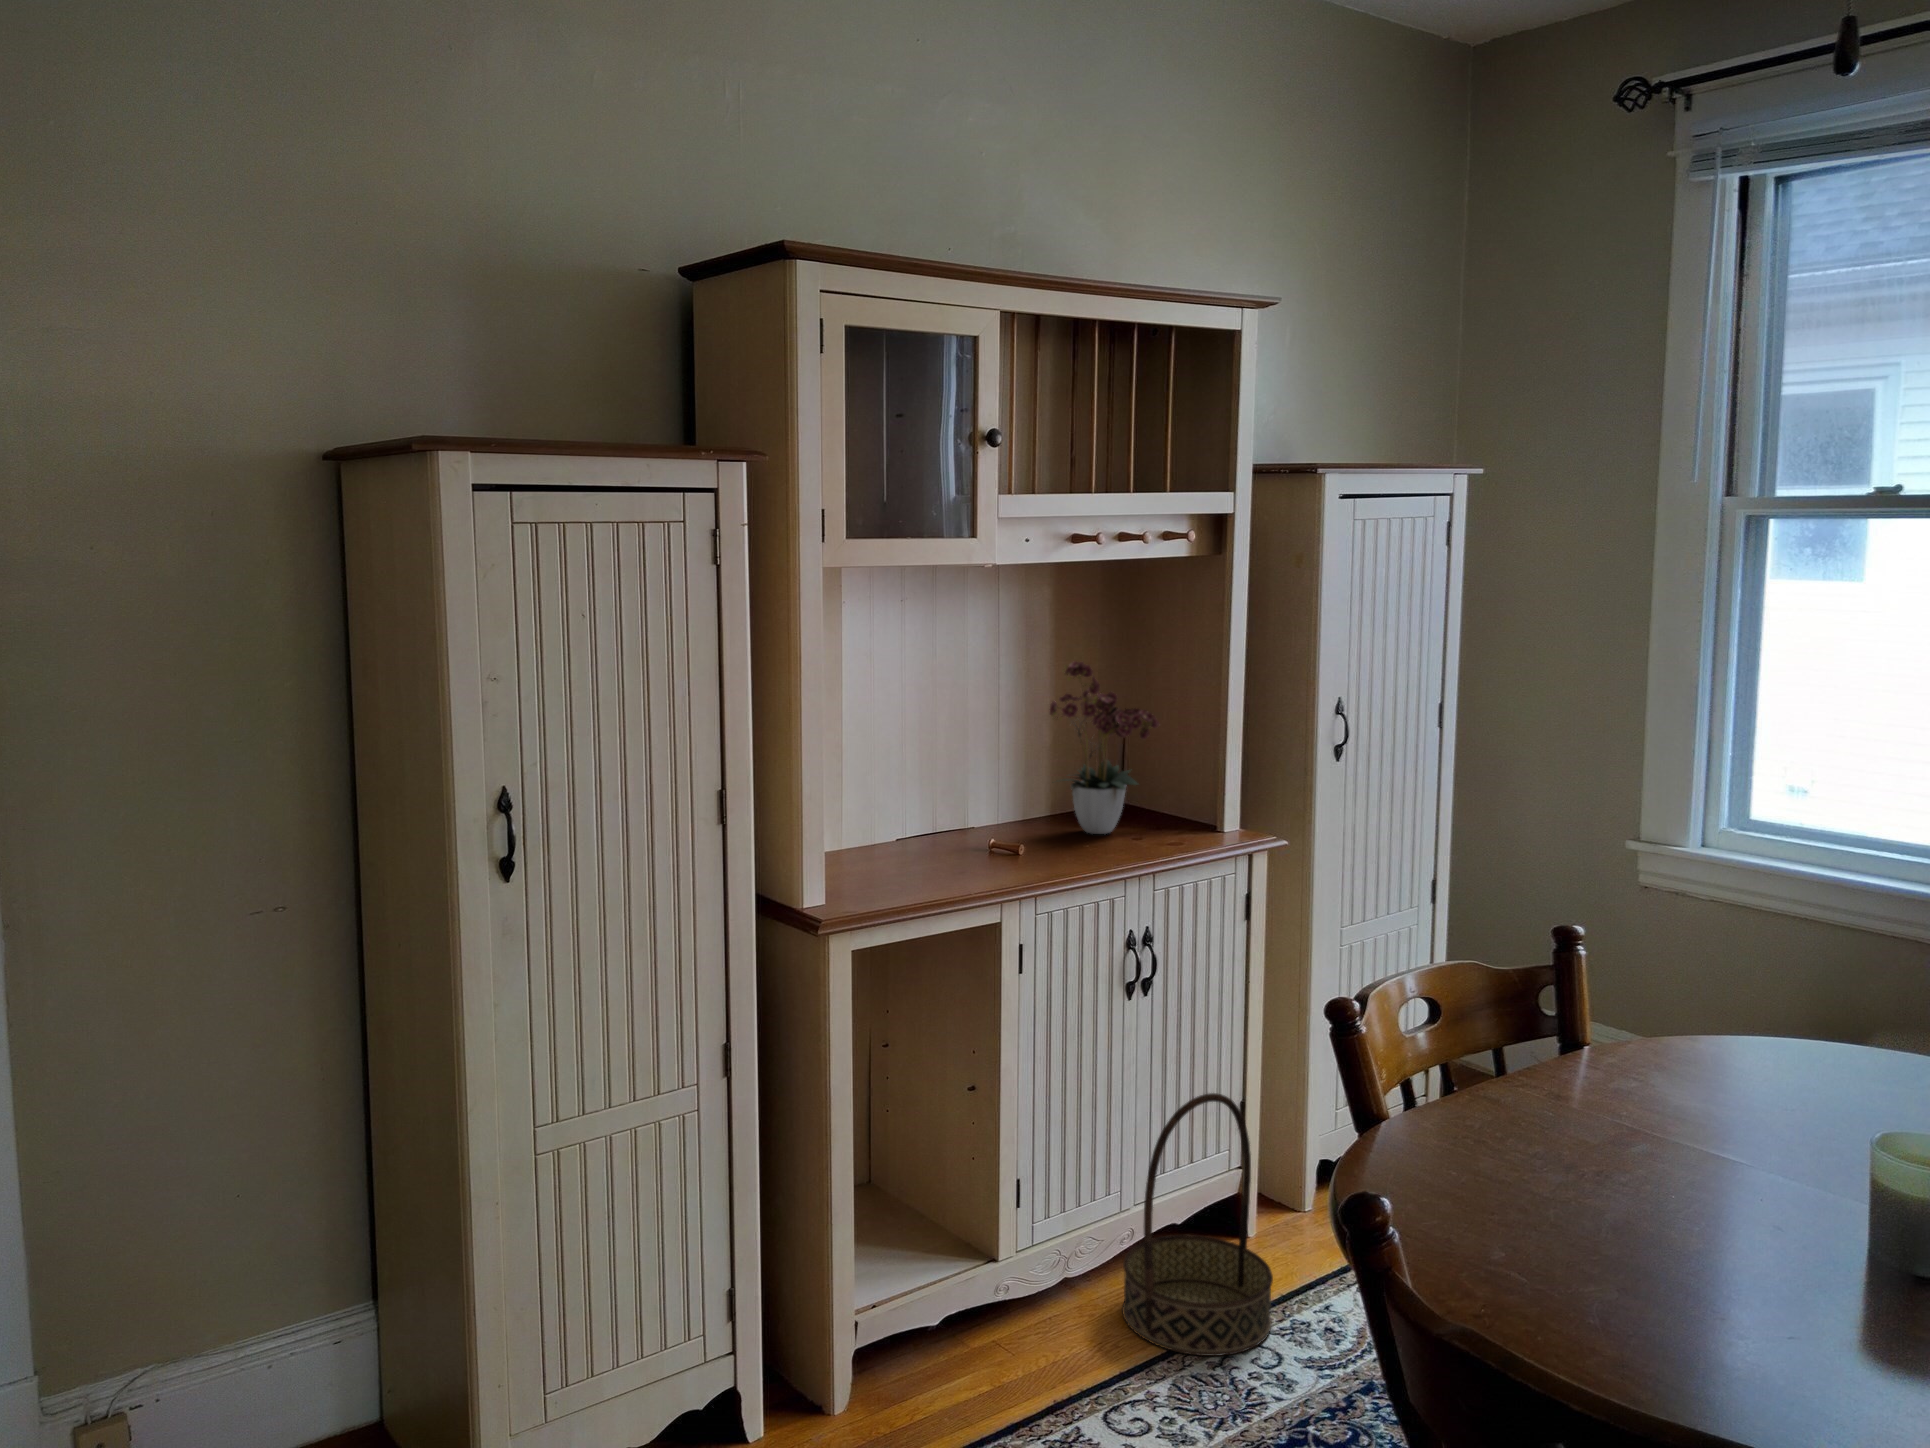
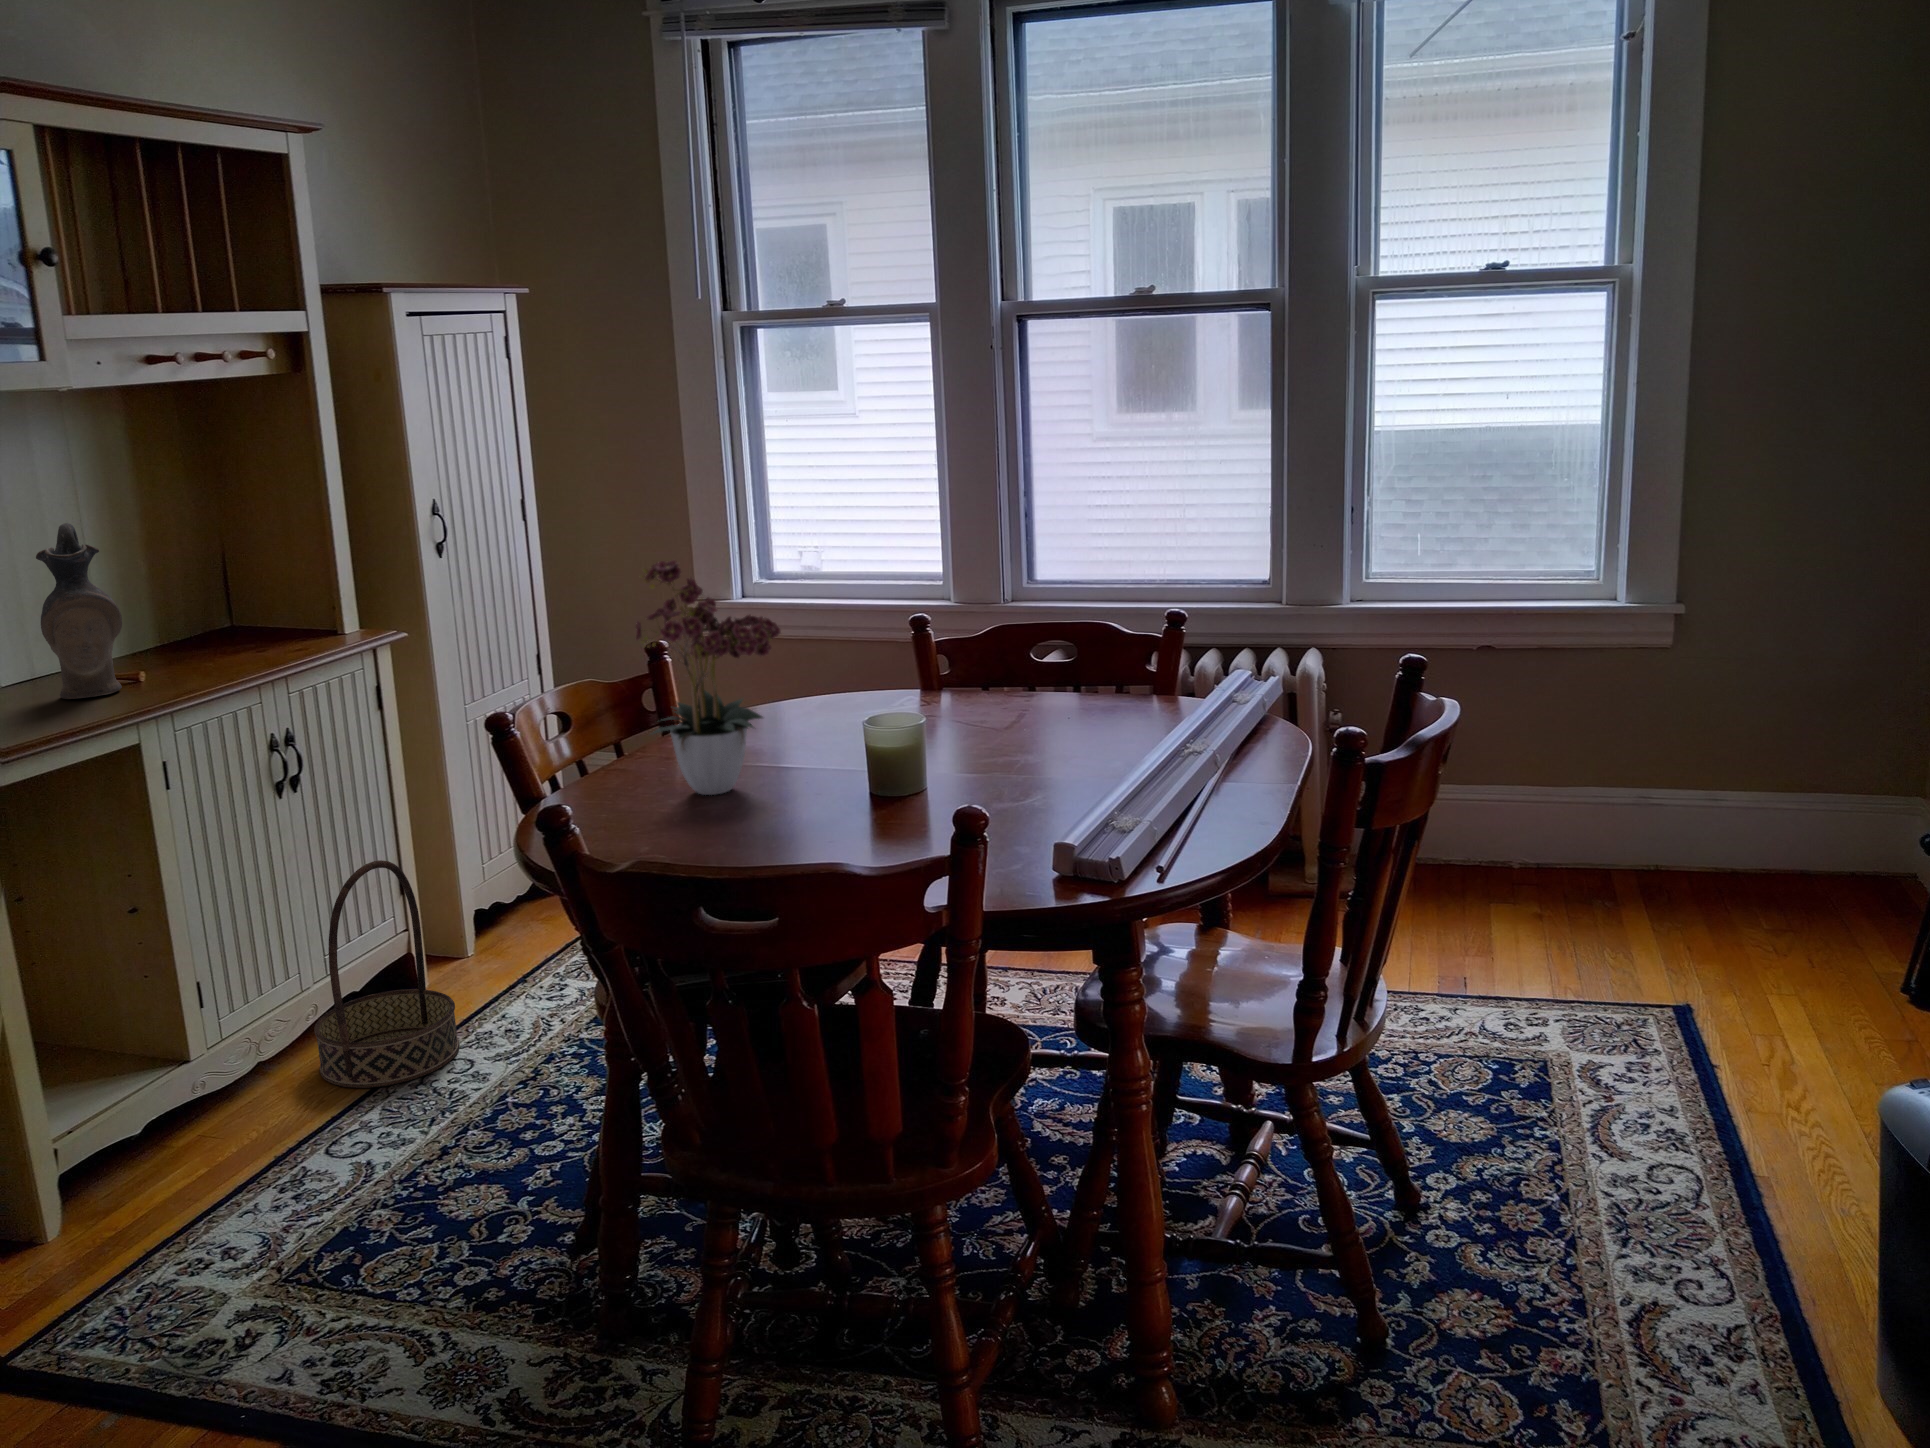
flower arrangement: present [1049,662,1159,834] -> present [636,560,781,795]
ceramic pitcher: none [940,693,1009,866] -> present [36,523,122,699]

